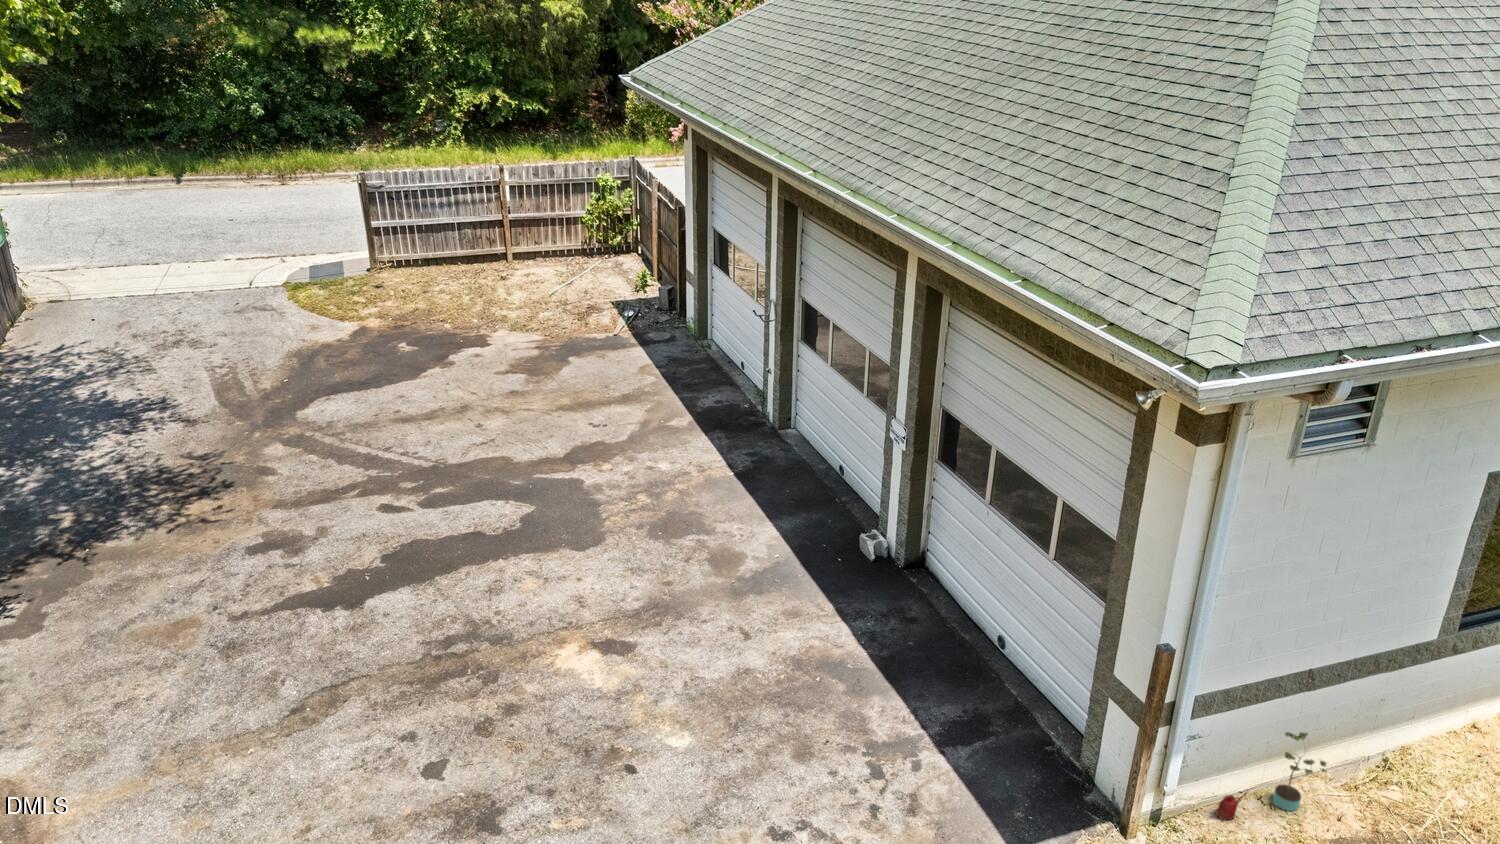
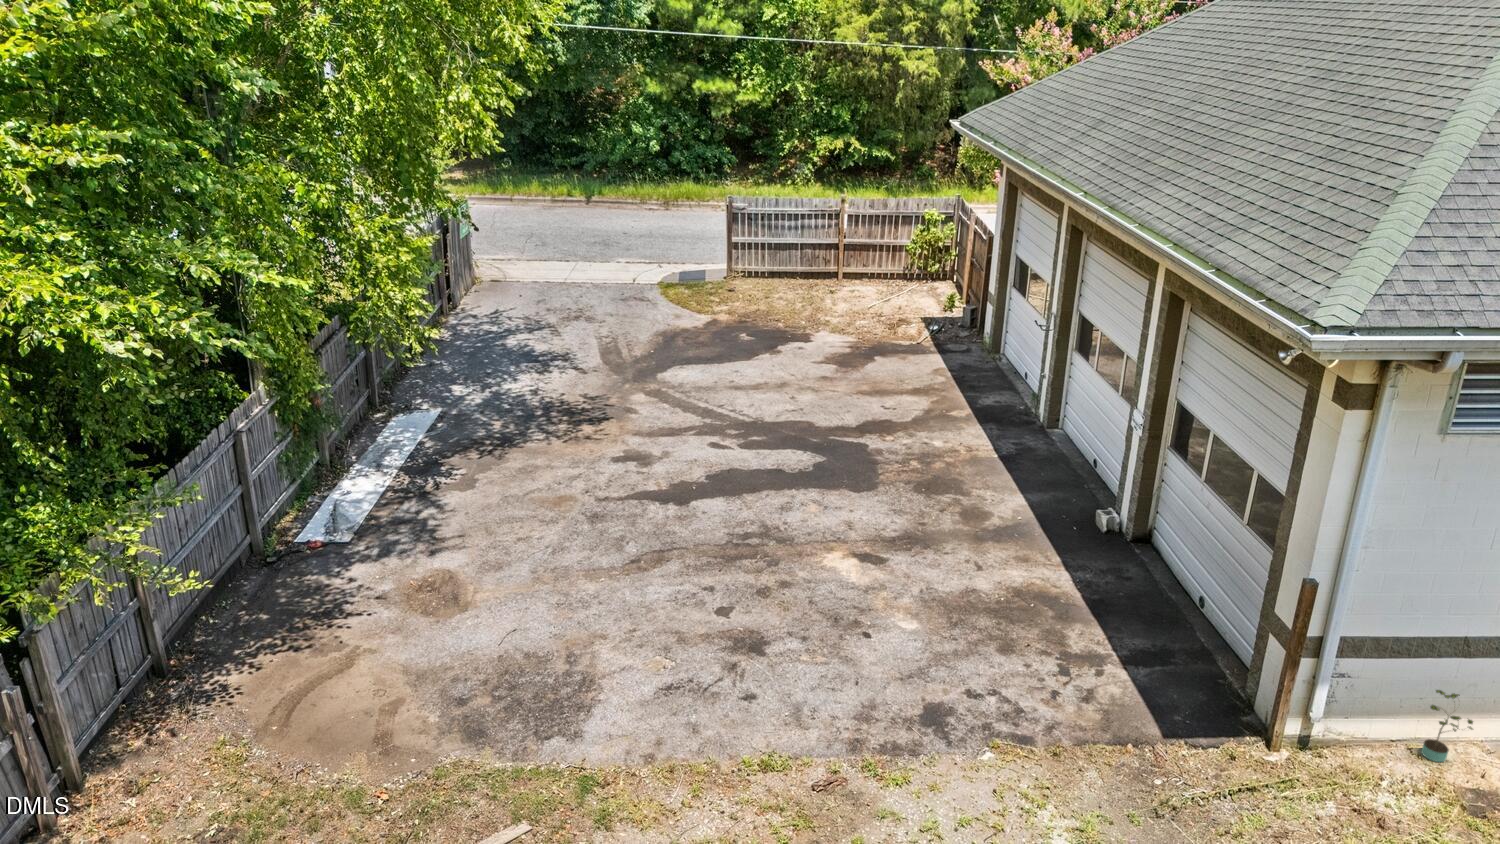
watering can: present [1216,793,1247,820] -> none [1360,734,1394,756]

